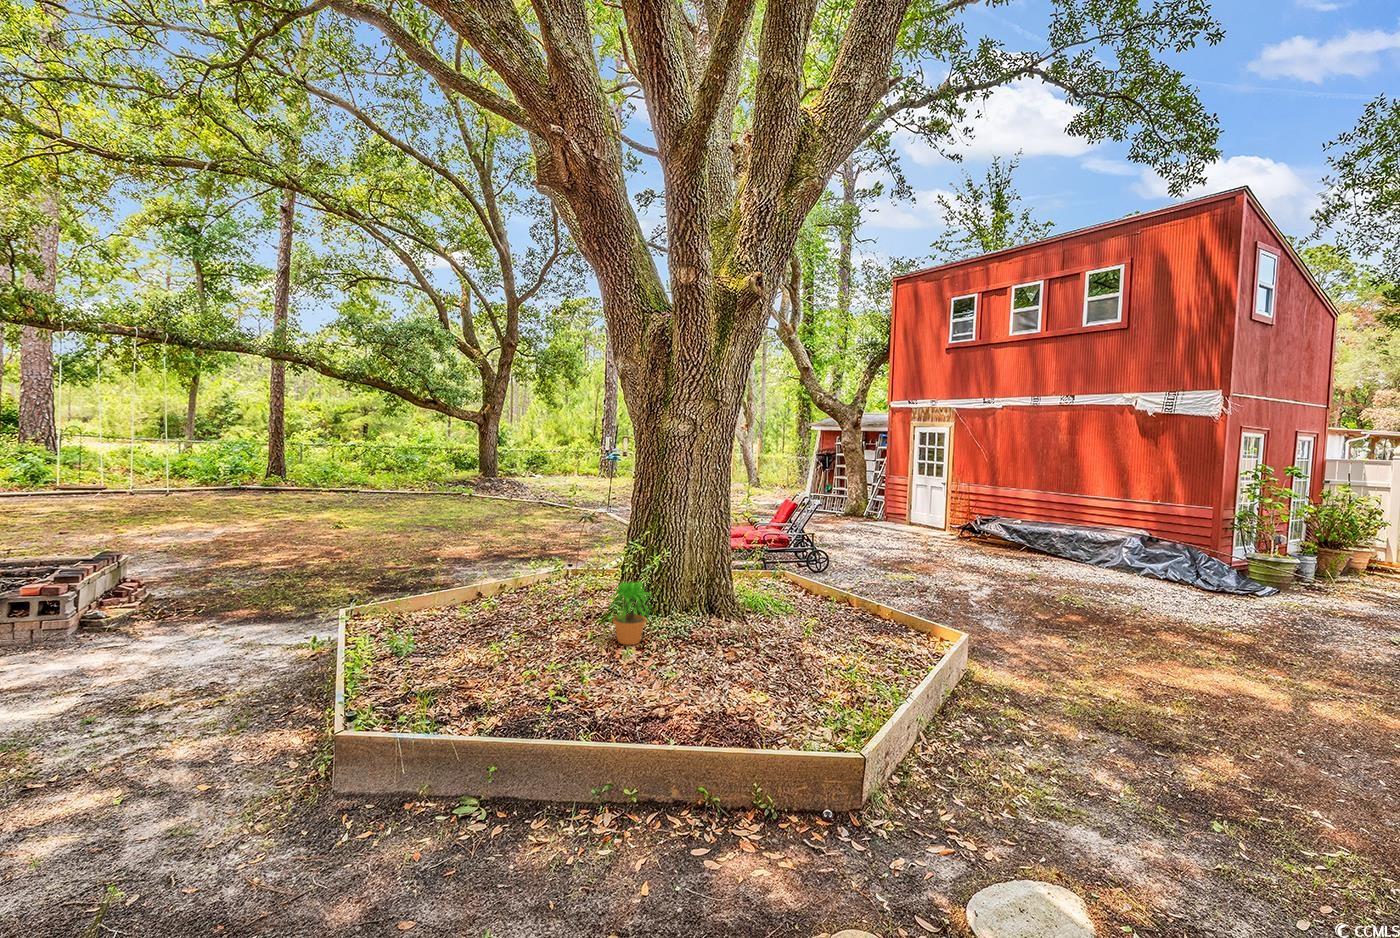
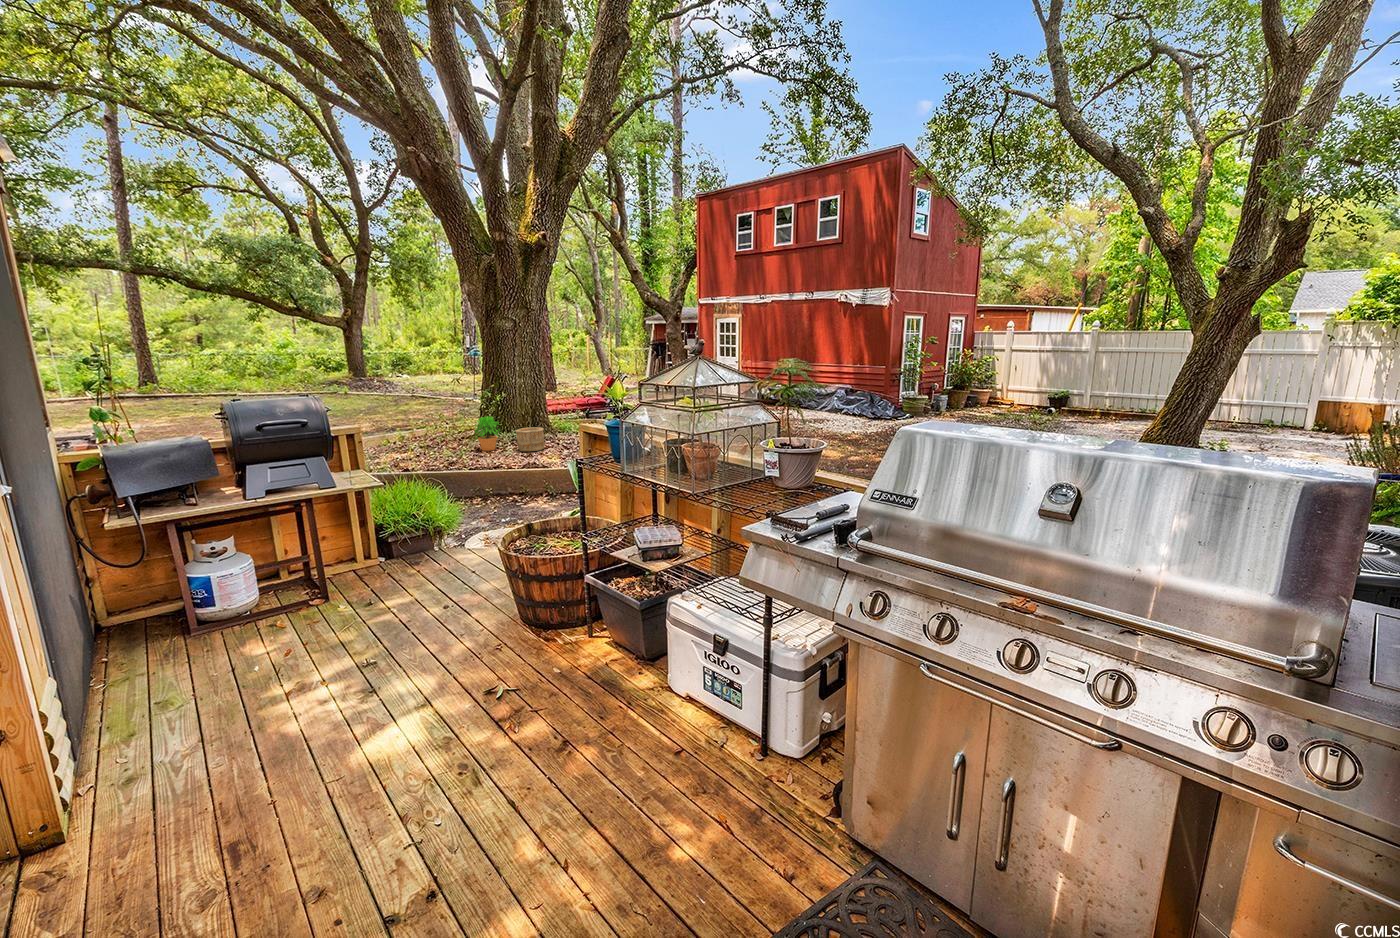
wooden bucket: none [680,606,731,657] -> present [515,427,544,451]

